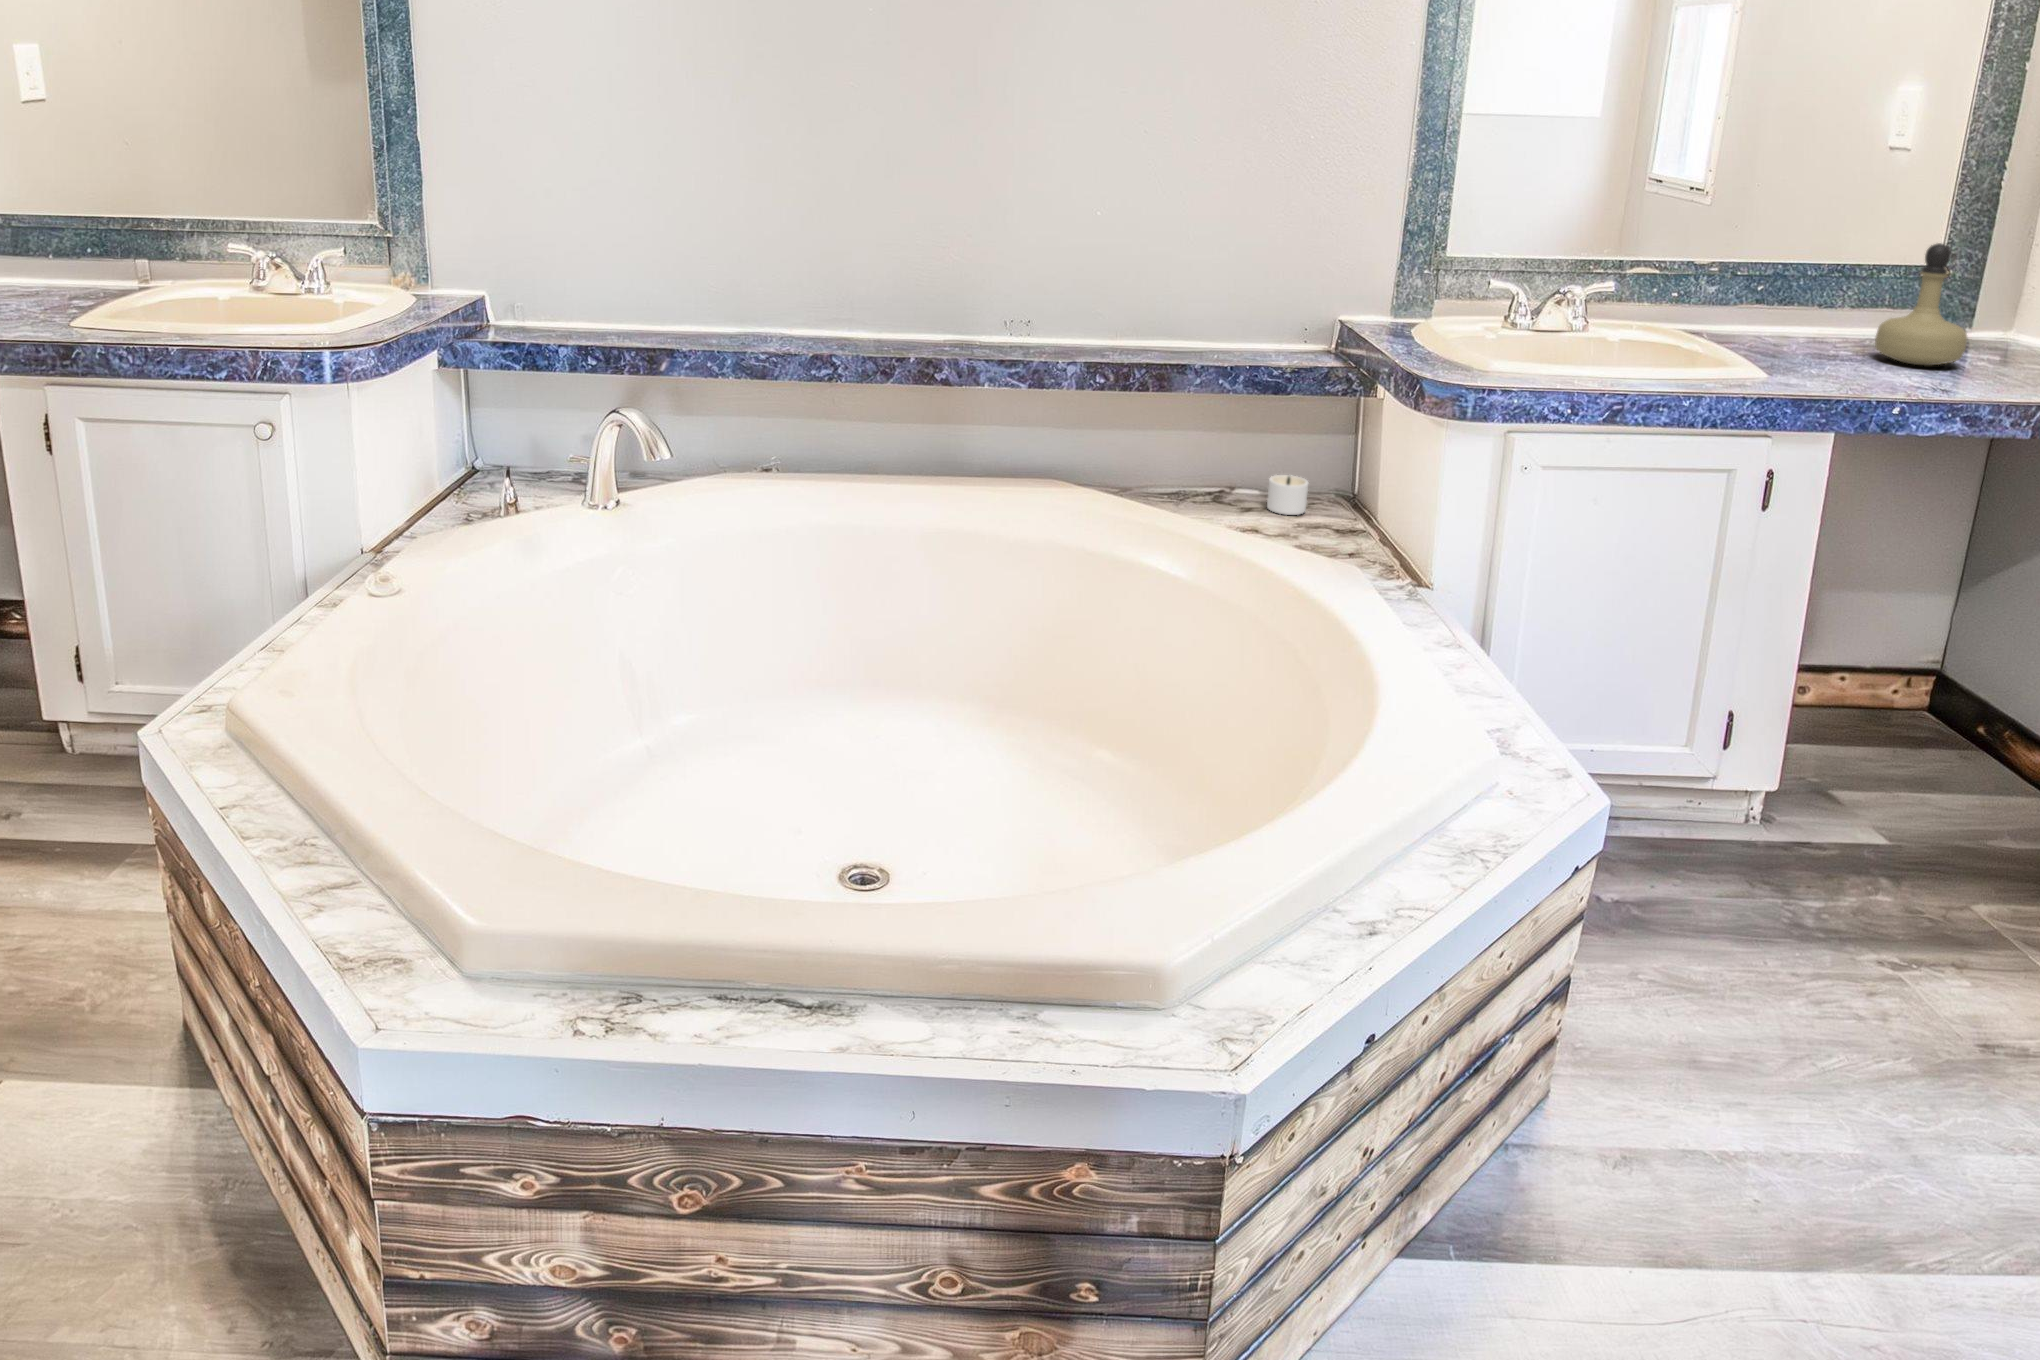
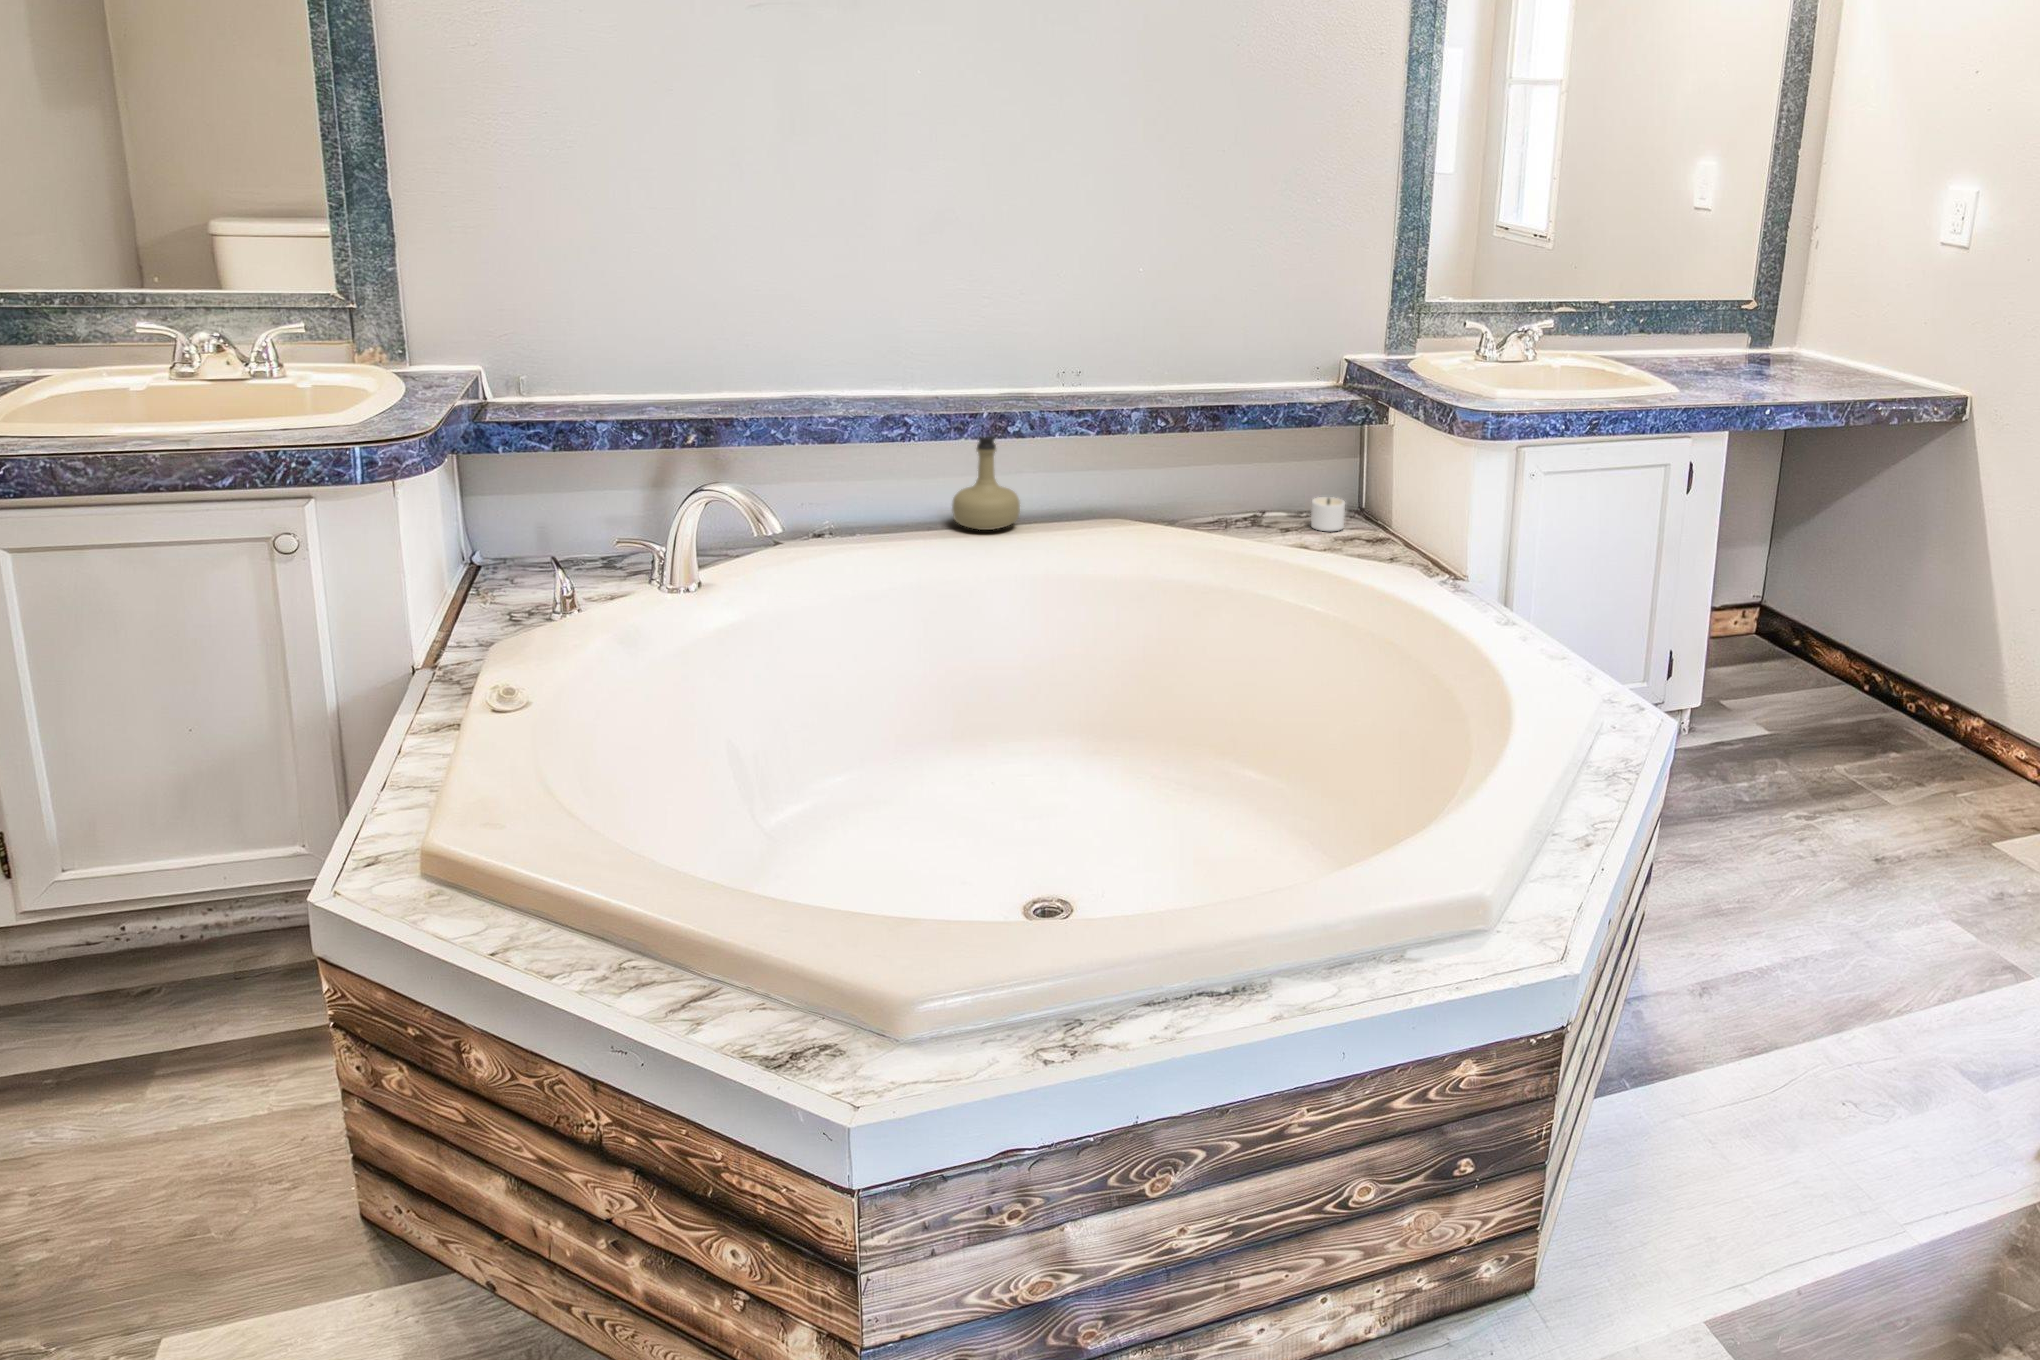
perfume bottle: present [1875,243,1967,366] -> present [952,437,1020,530]

